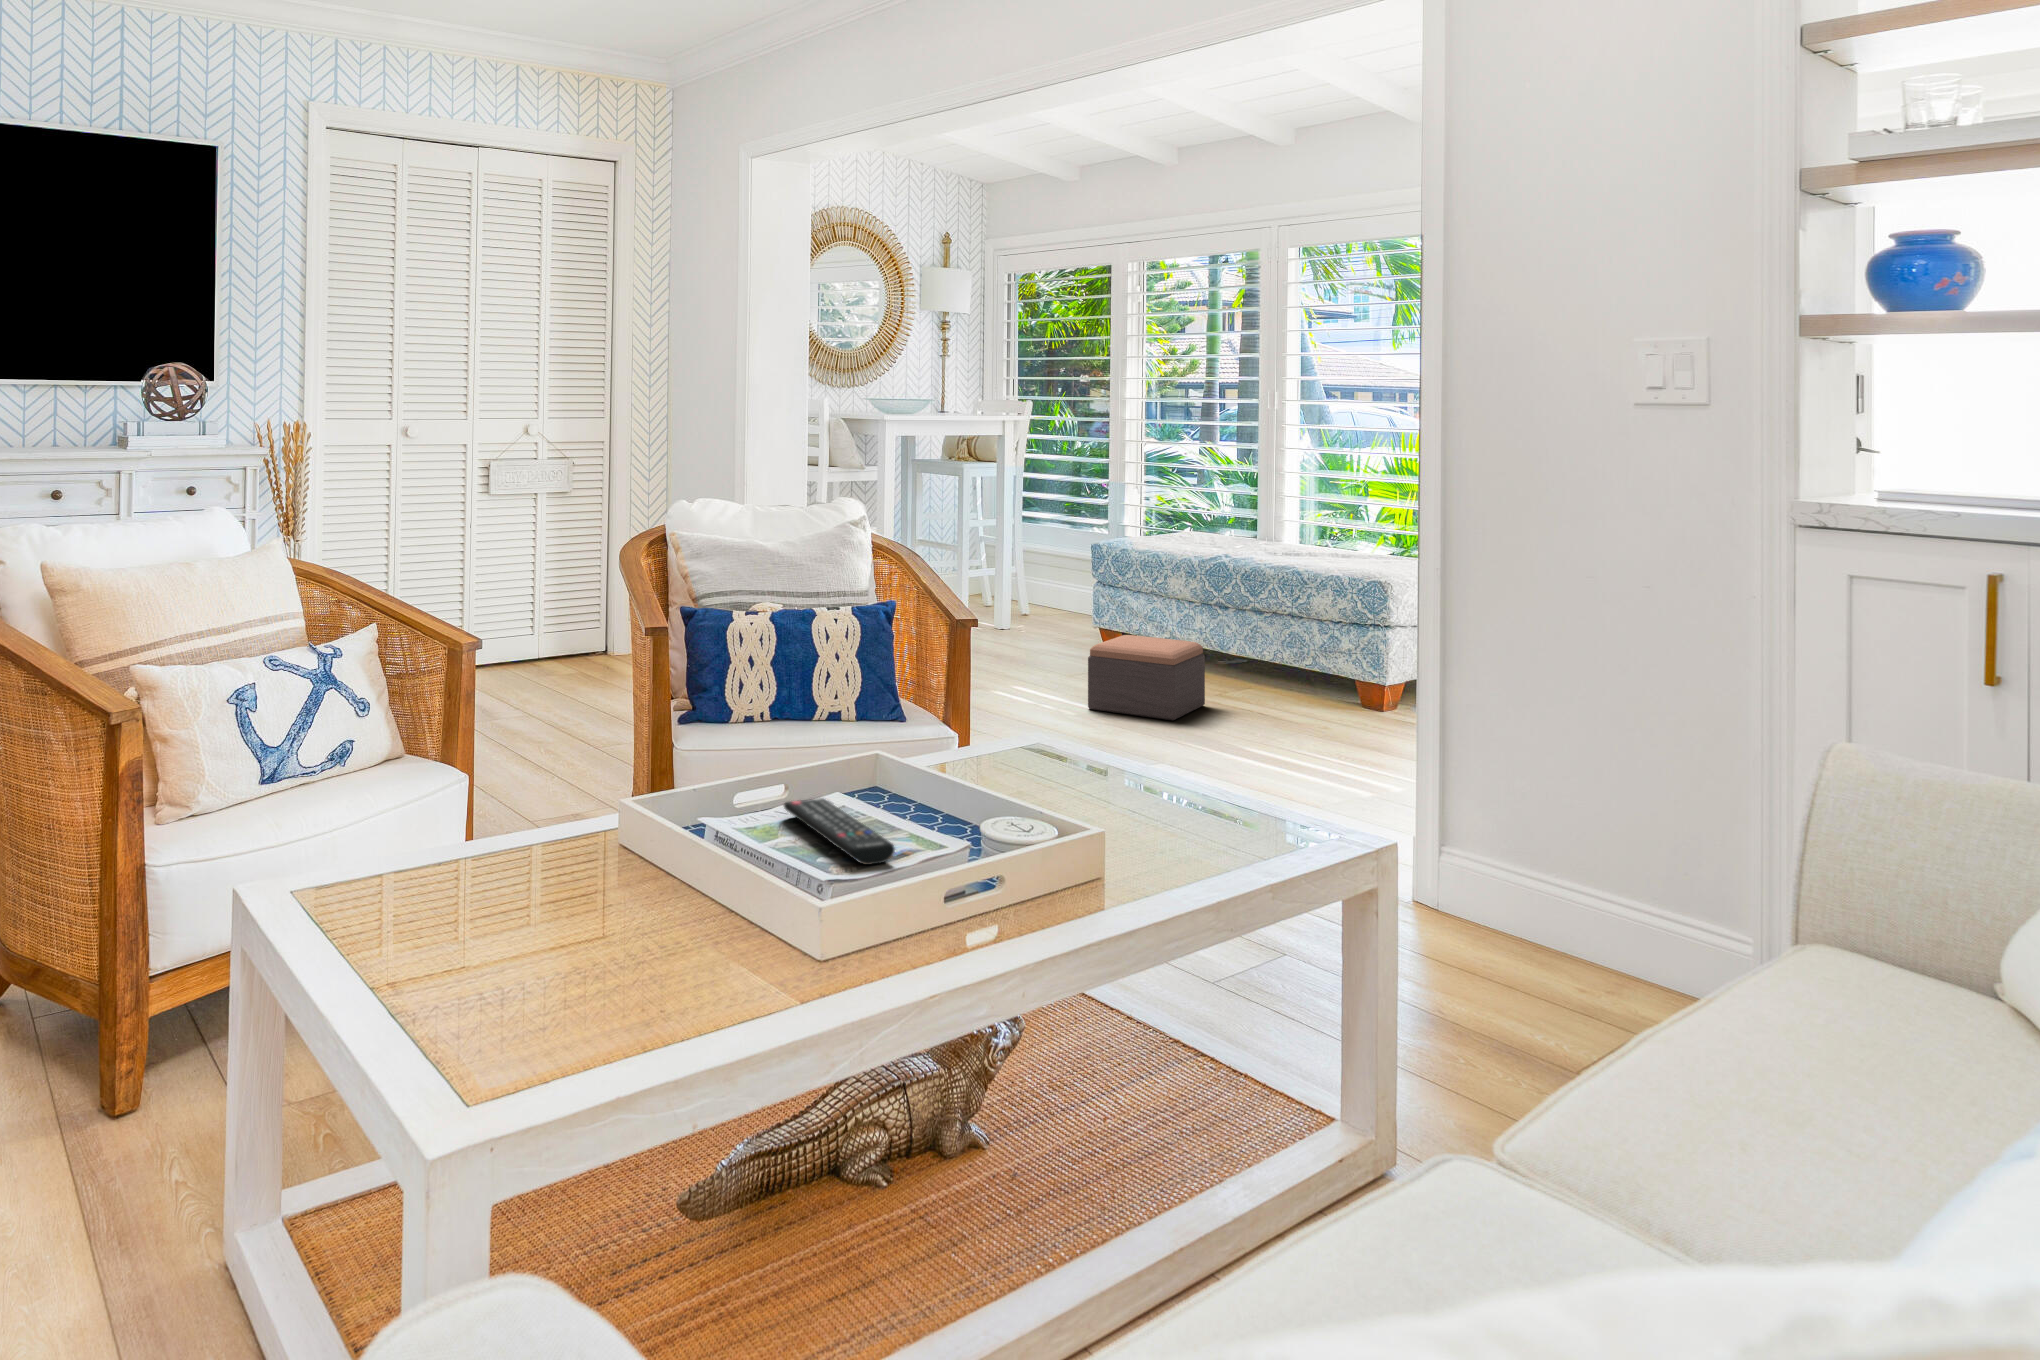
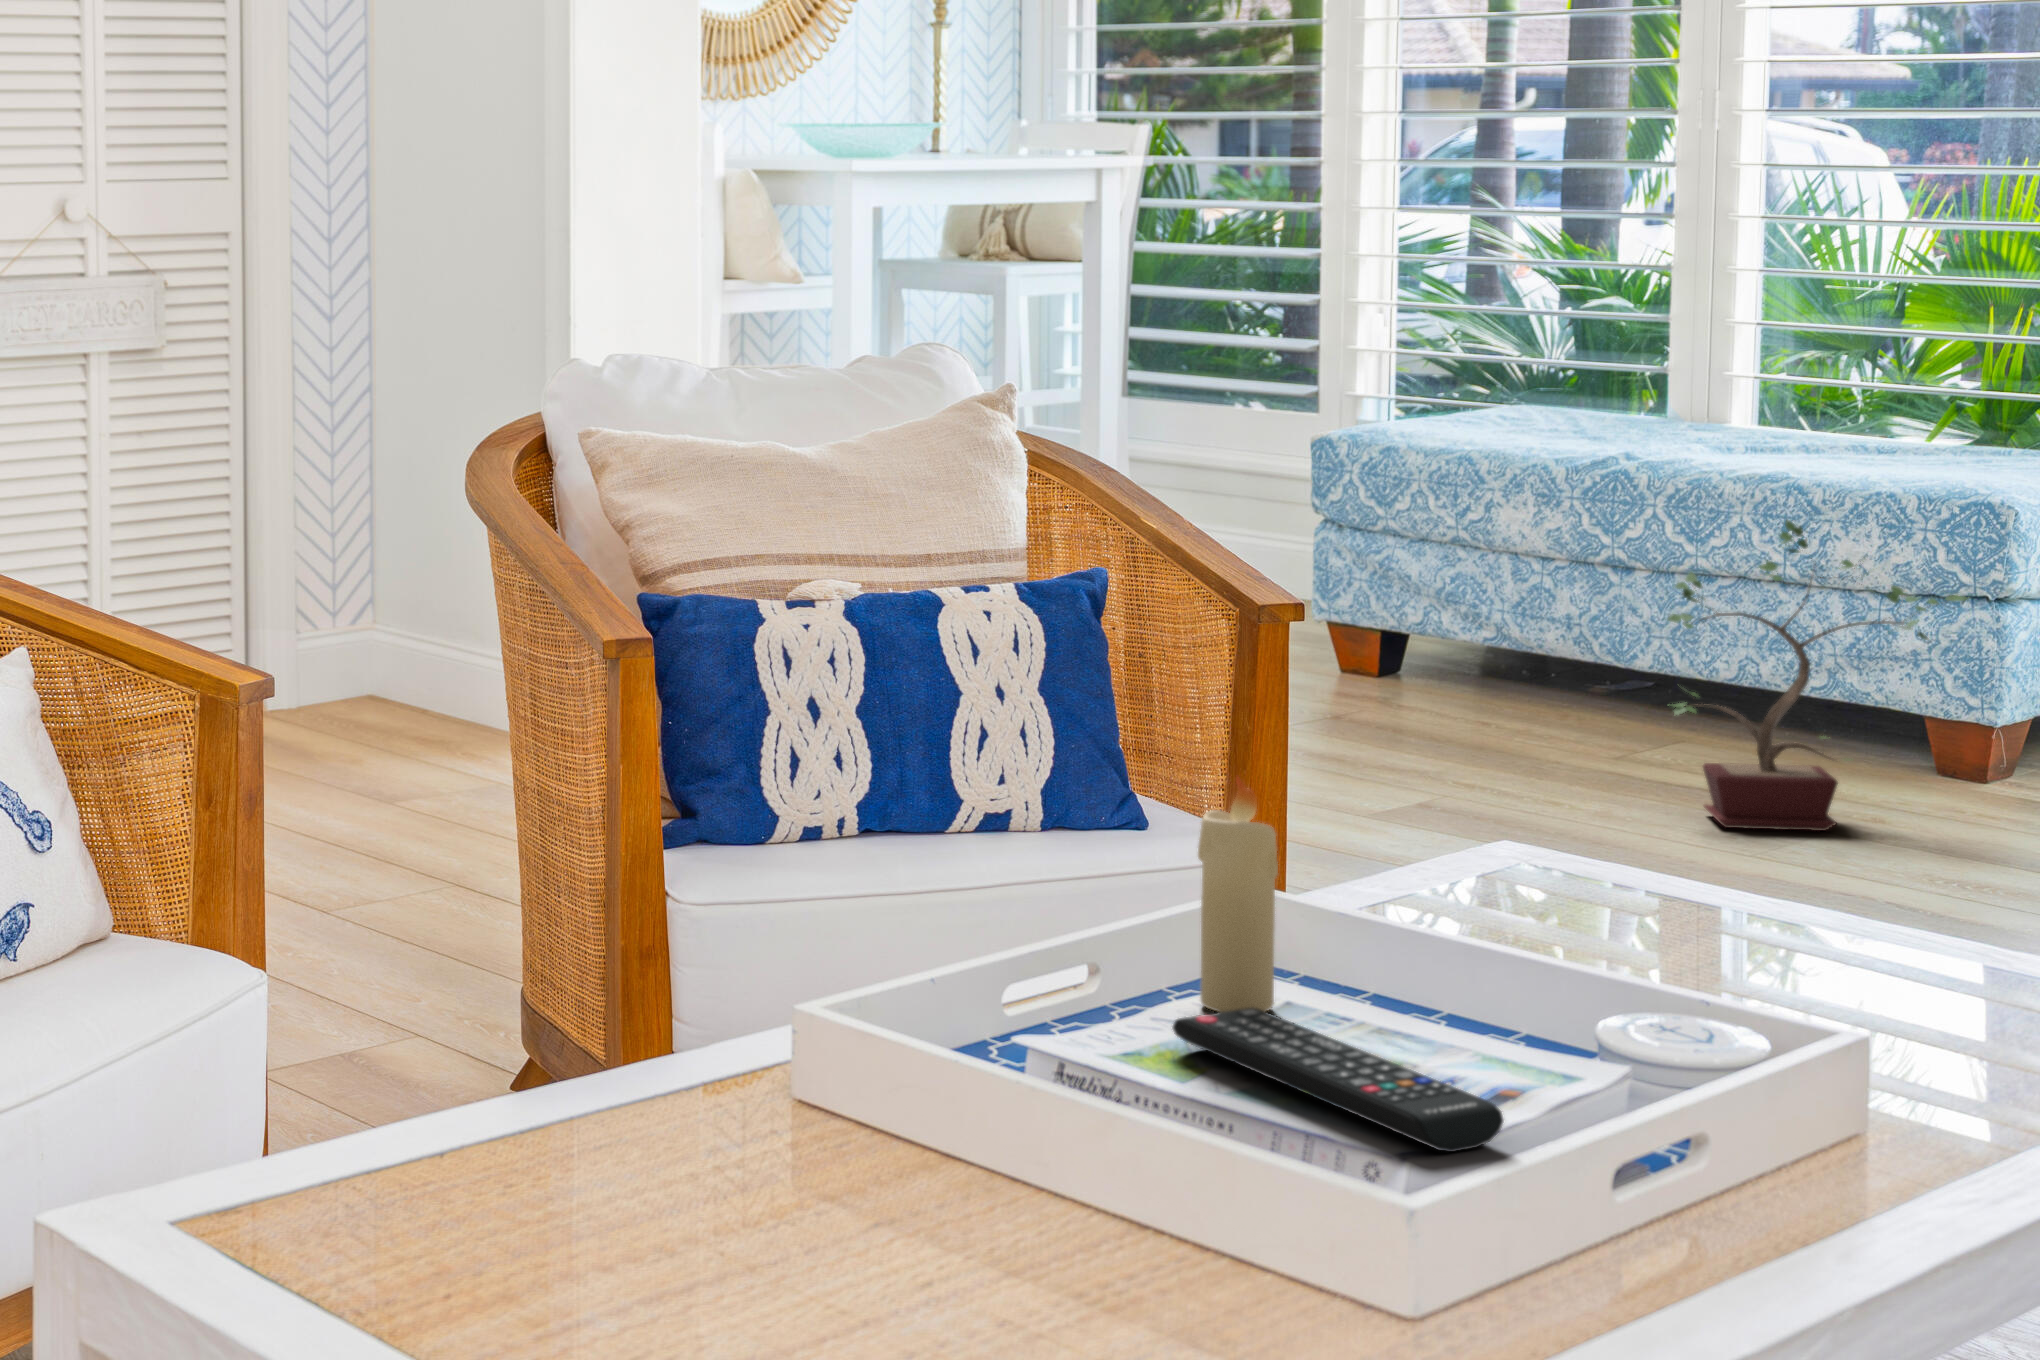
potted plant: none [1221,585,1363,733] -> present [1668,520,1969,831]
footstool: present [1088,635,1205,720] -> none [1359,631,1605,811]
candle: none [813,692,849,802] -> present [1198,775,1278,1012]

